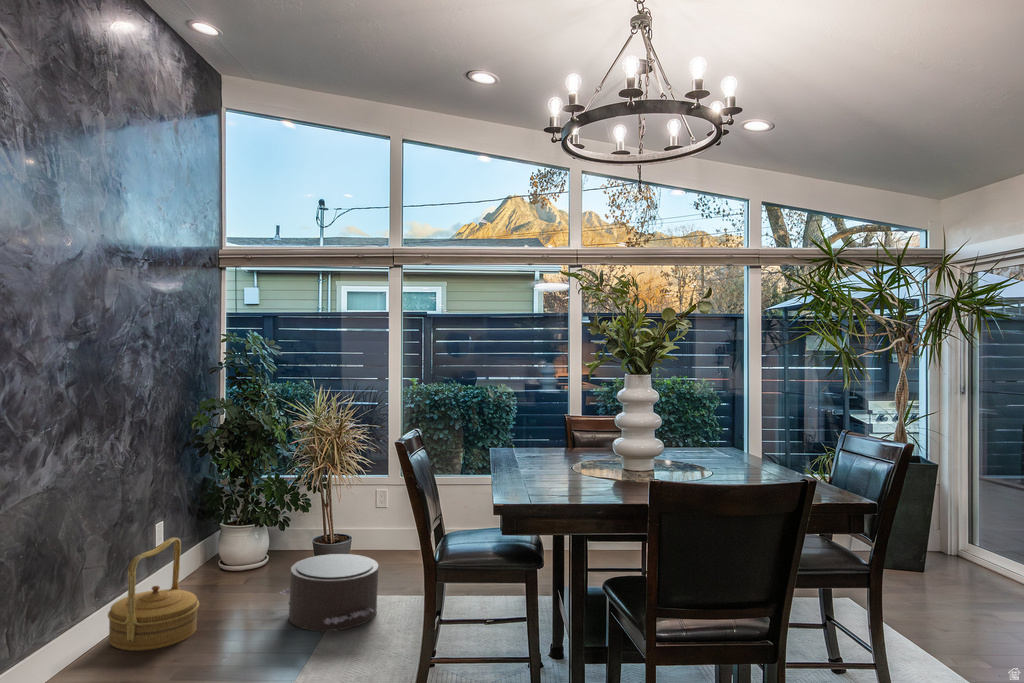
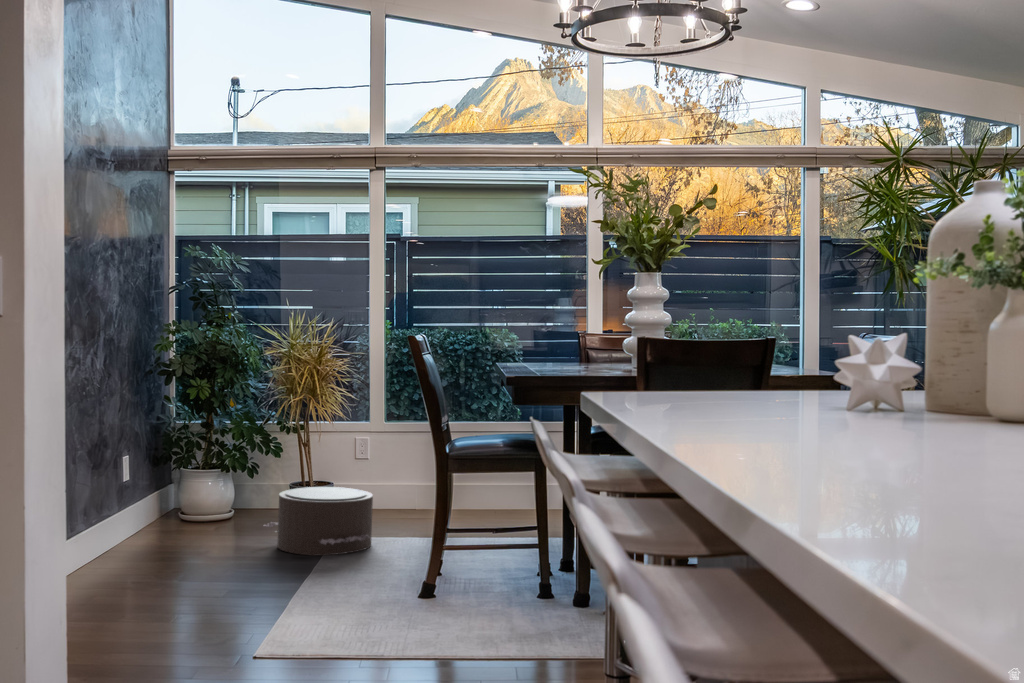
woven basket: present [108,538,199,651] -> none [93,461,184,566]

